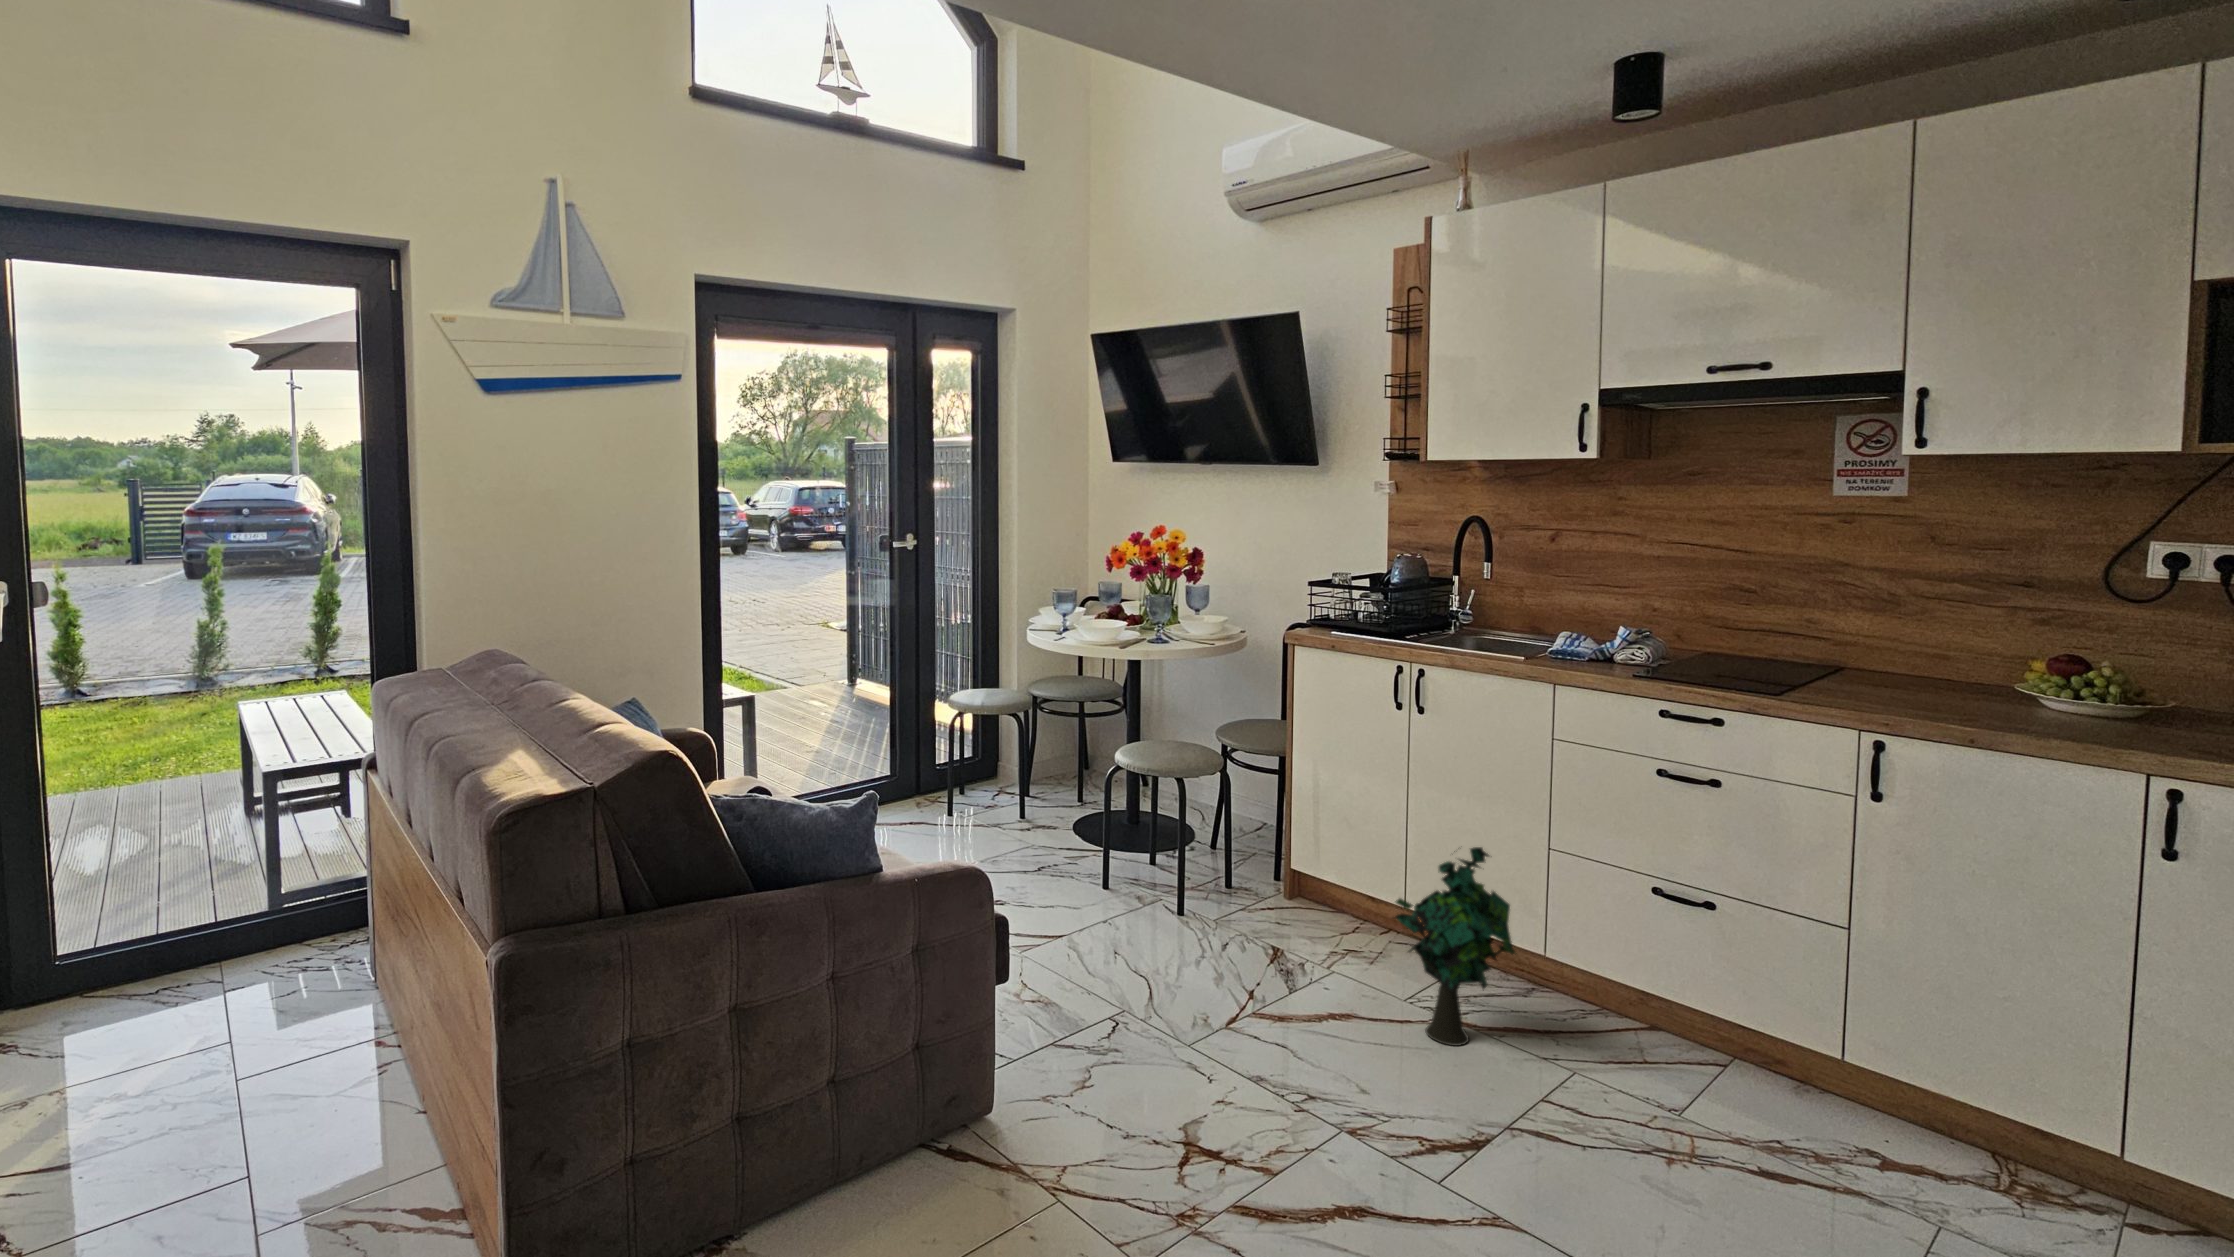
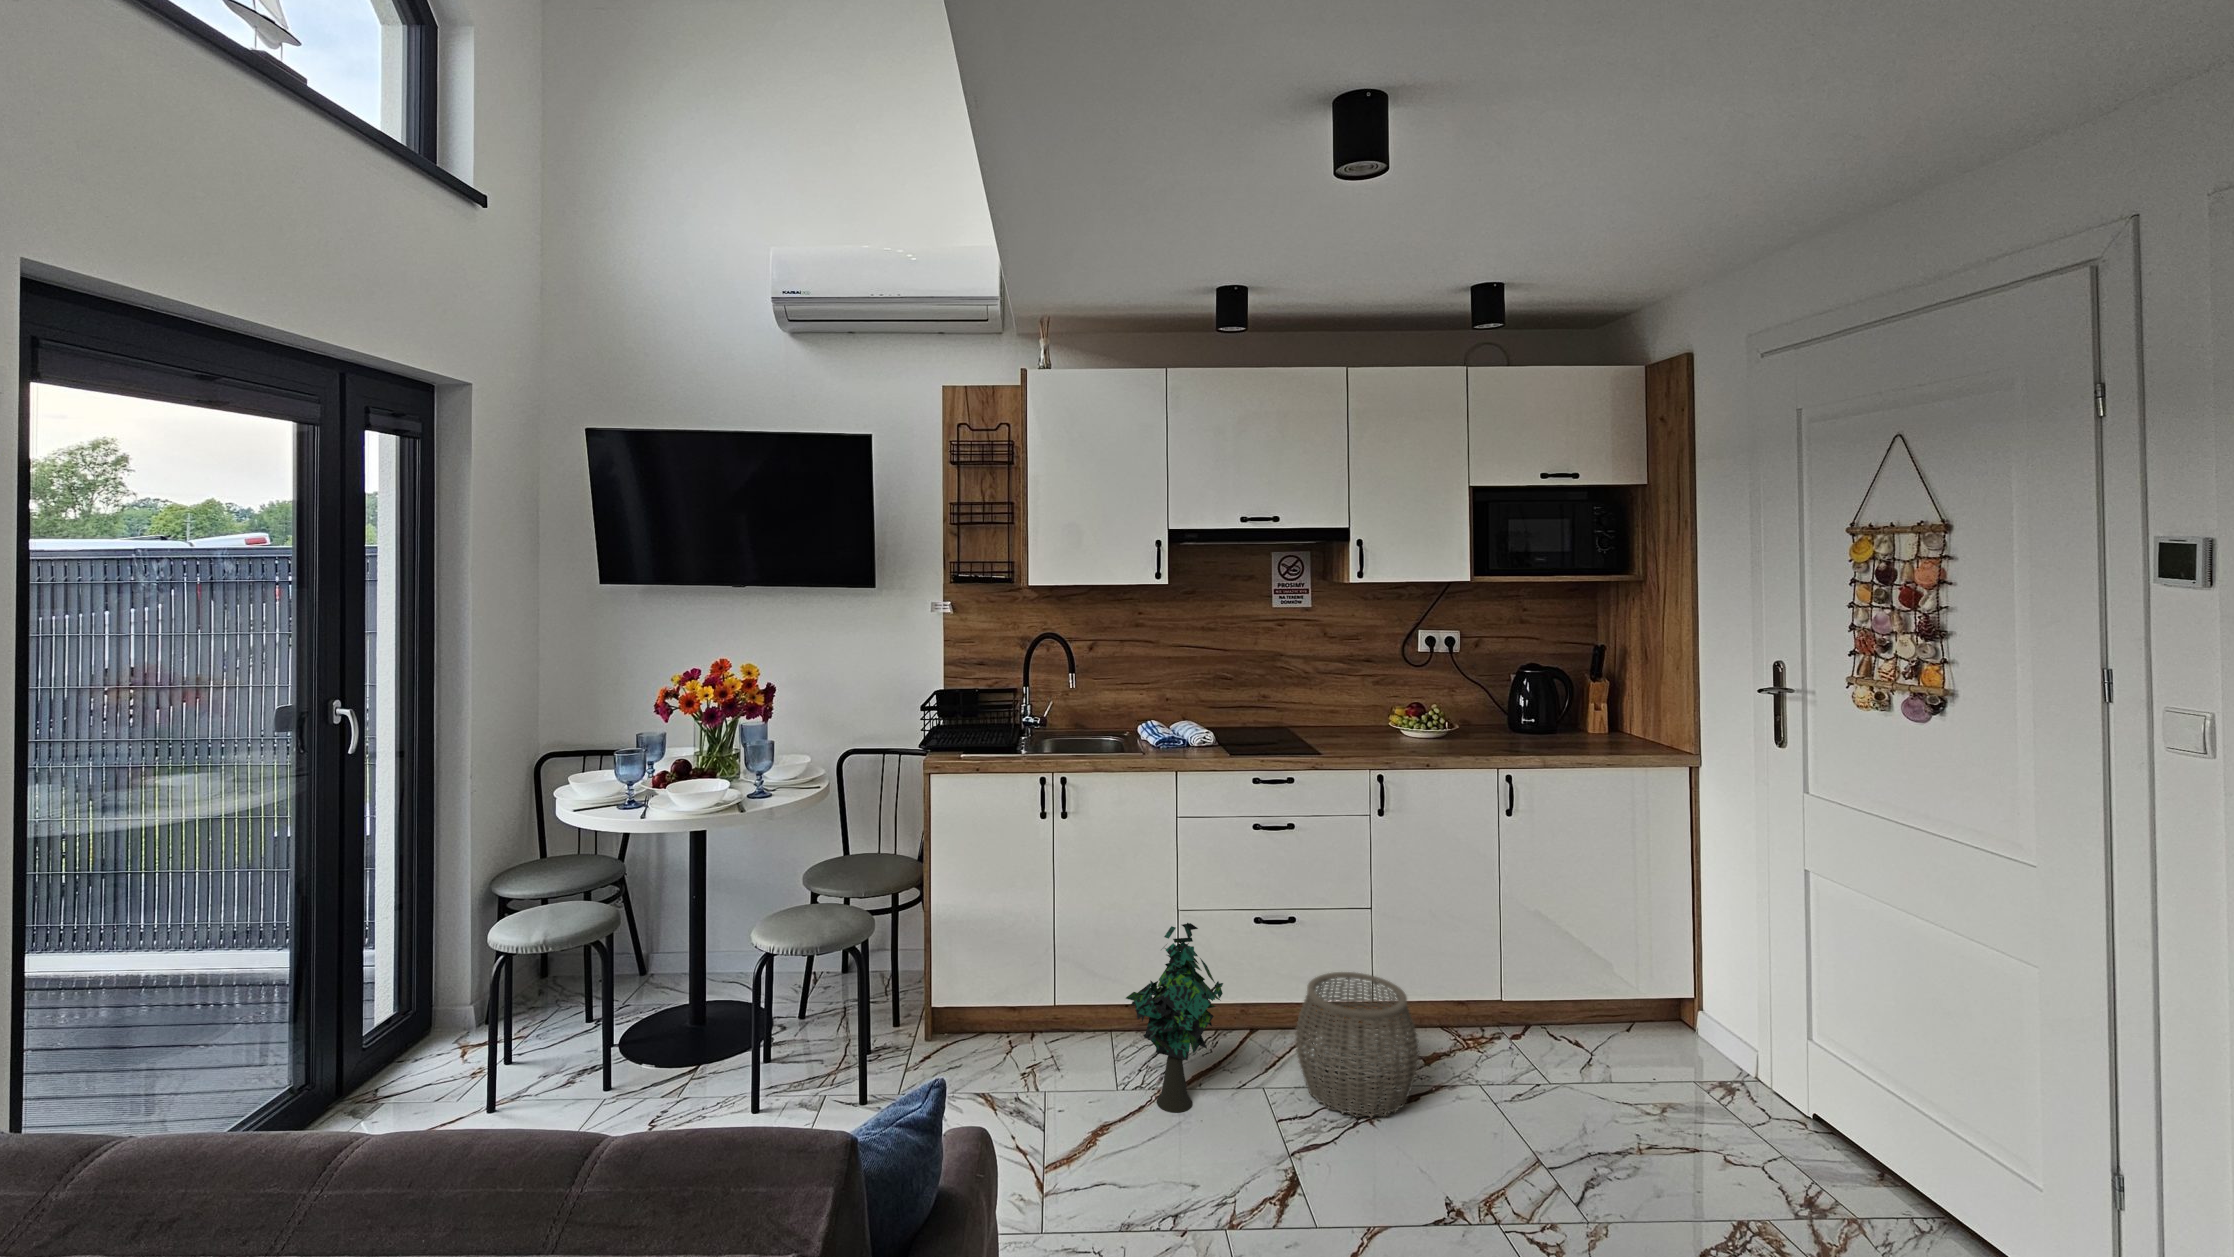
woven basket: none [1603,971,1798,1172] -> present [1295,972,1419,1118]

